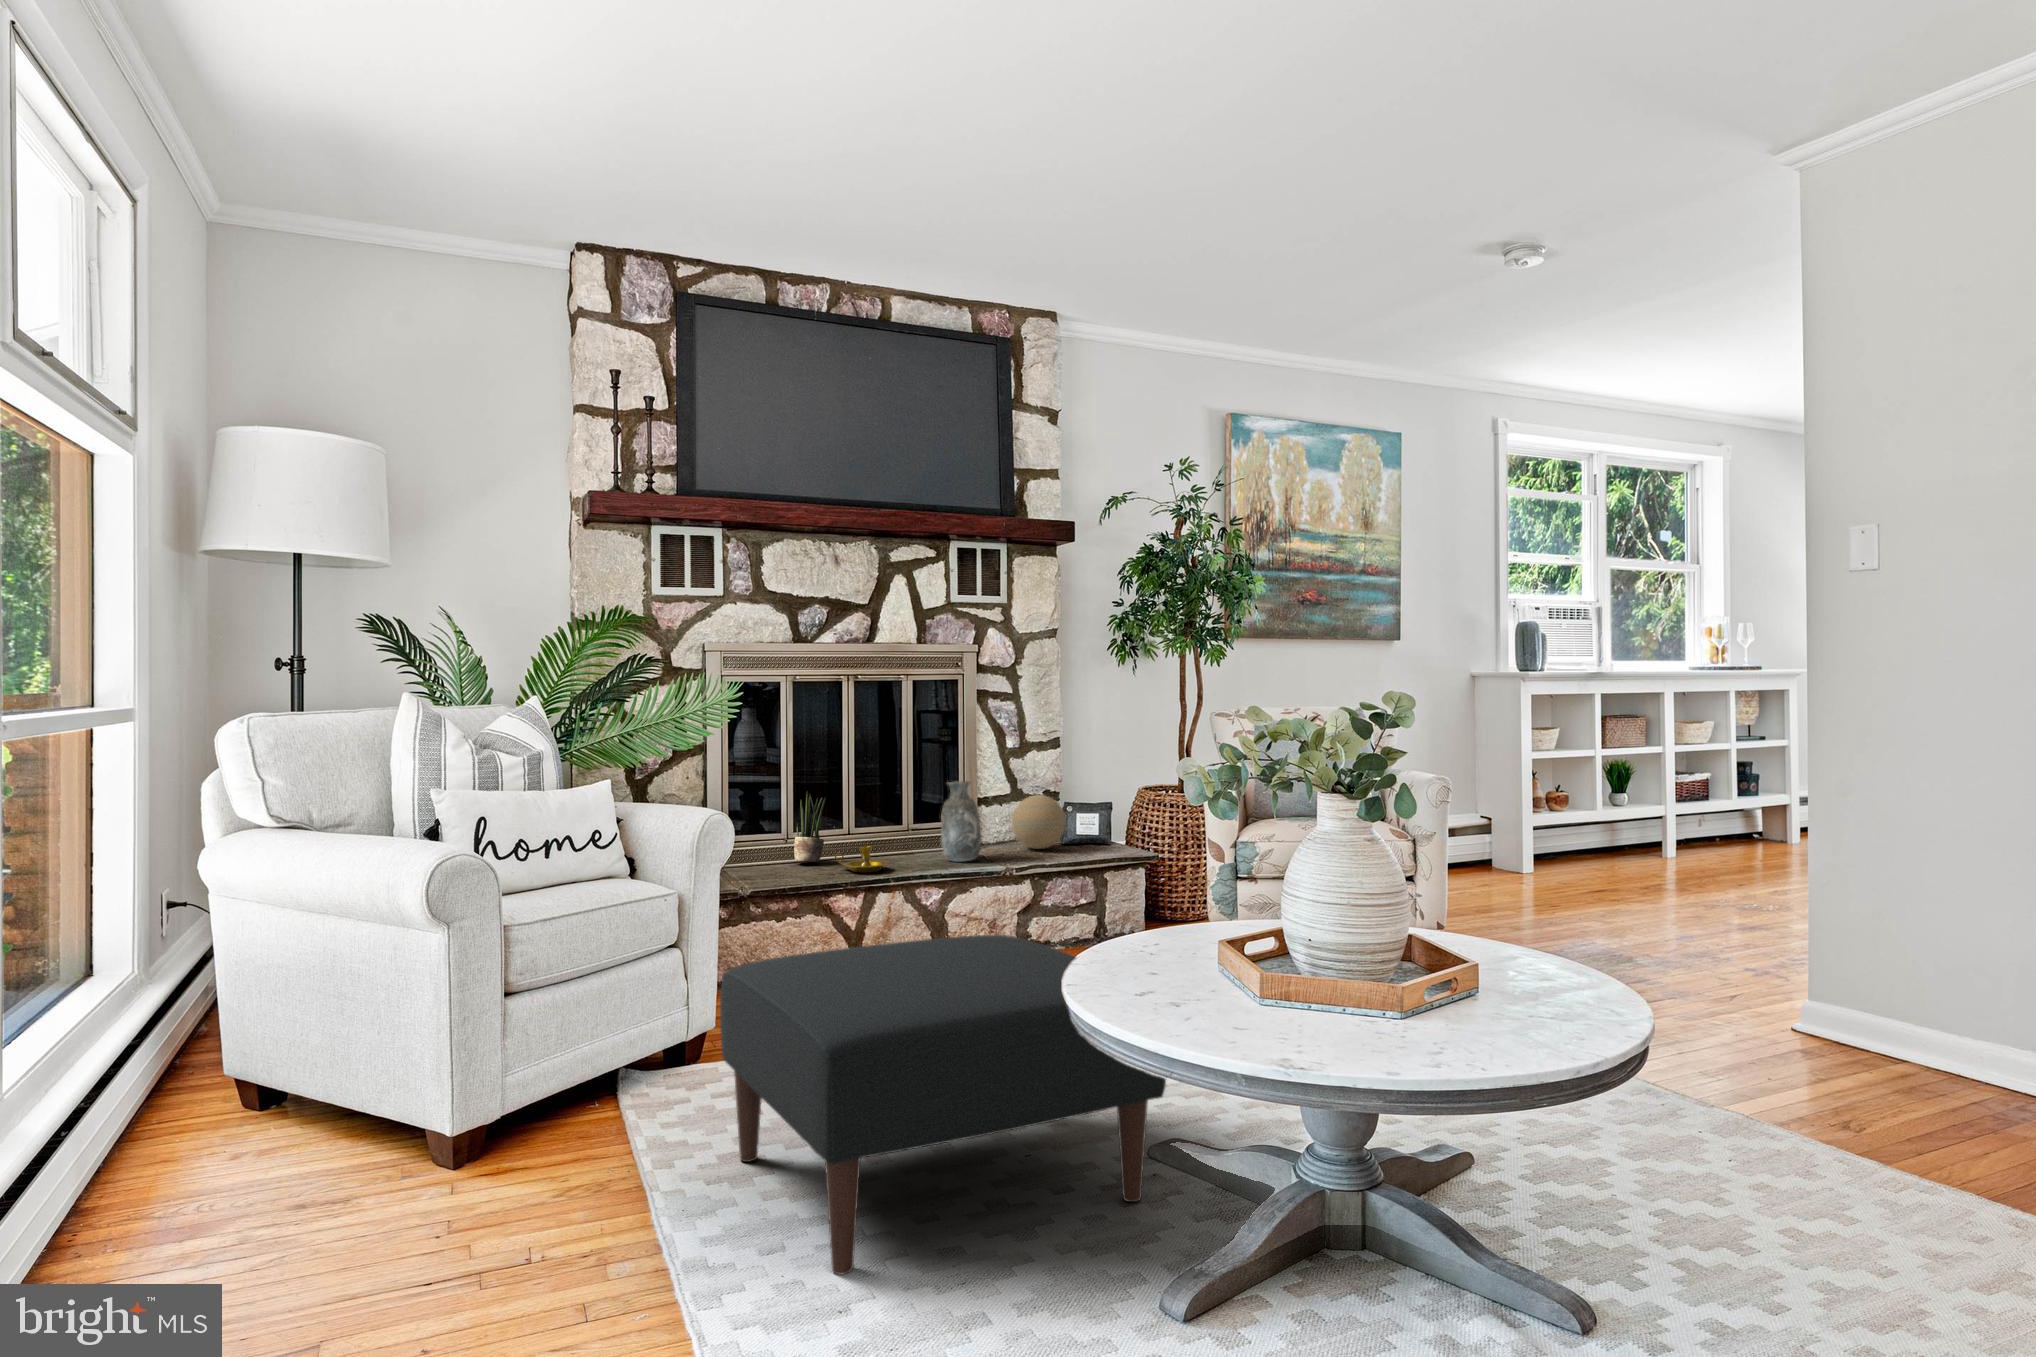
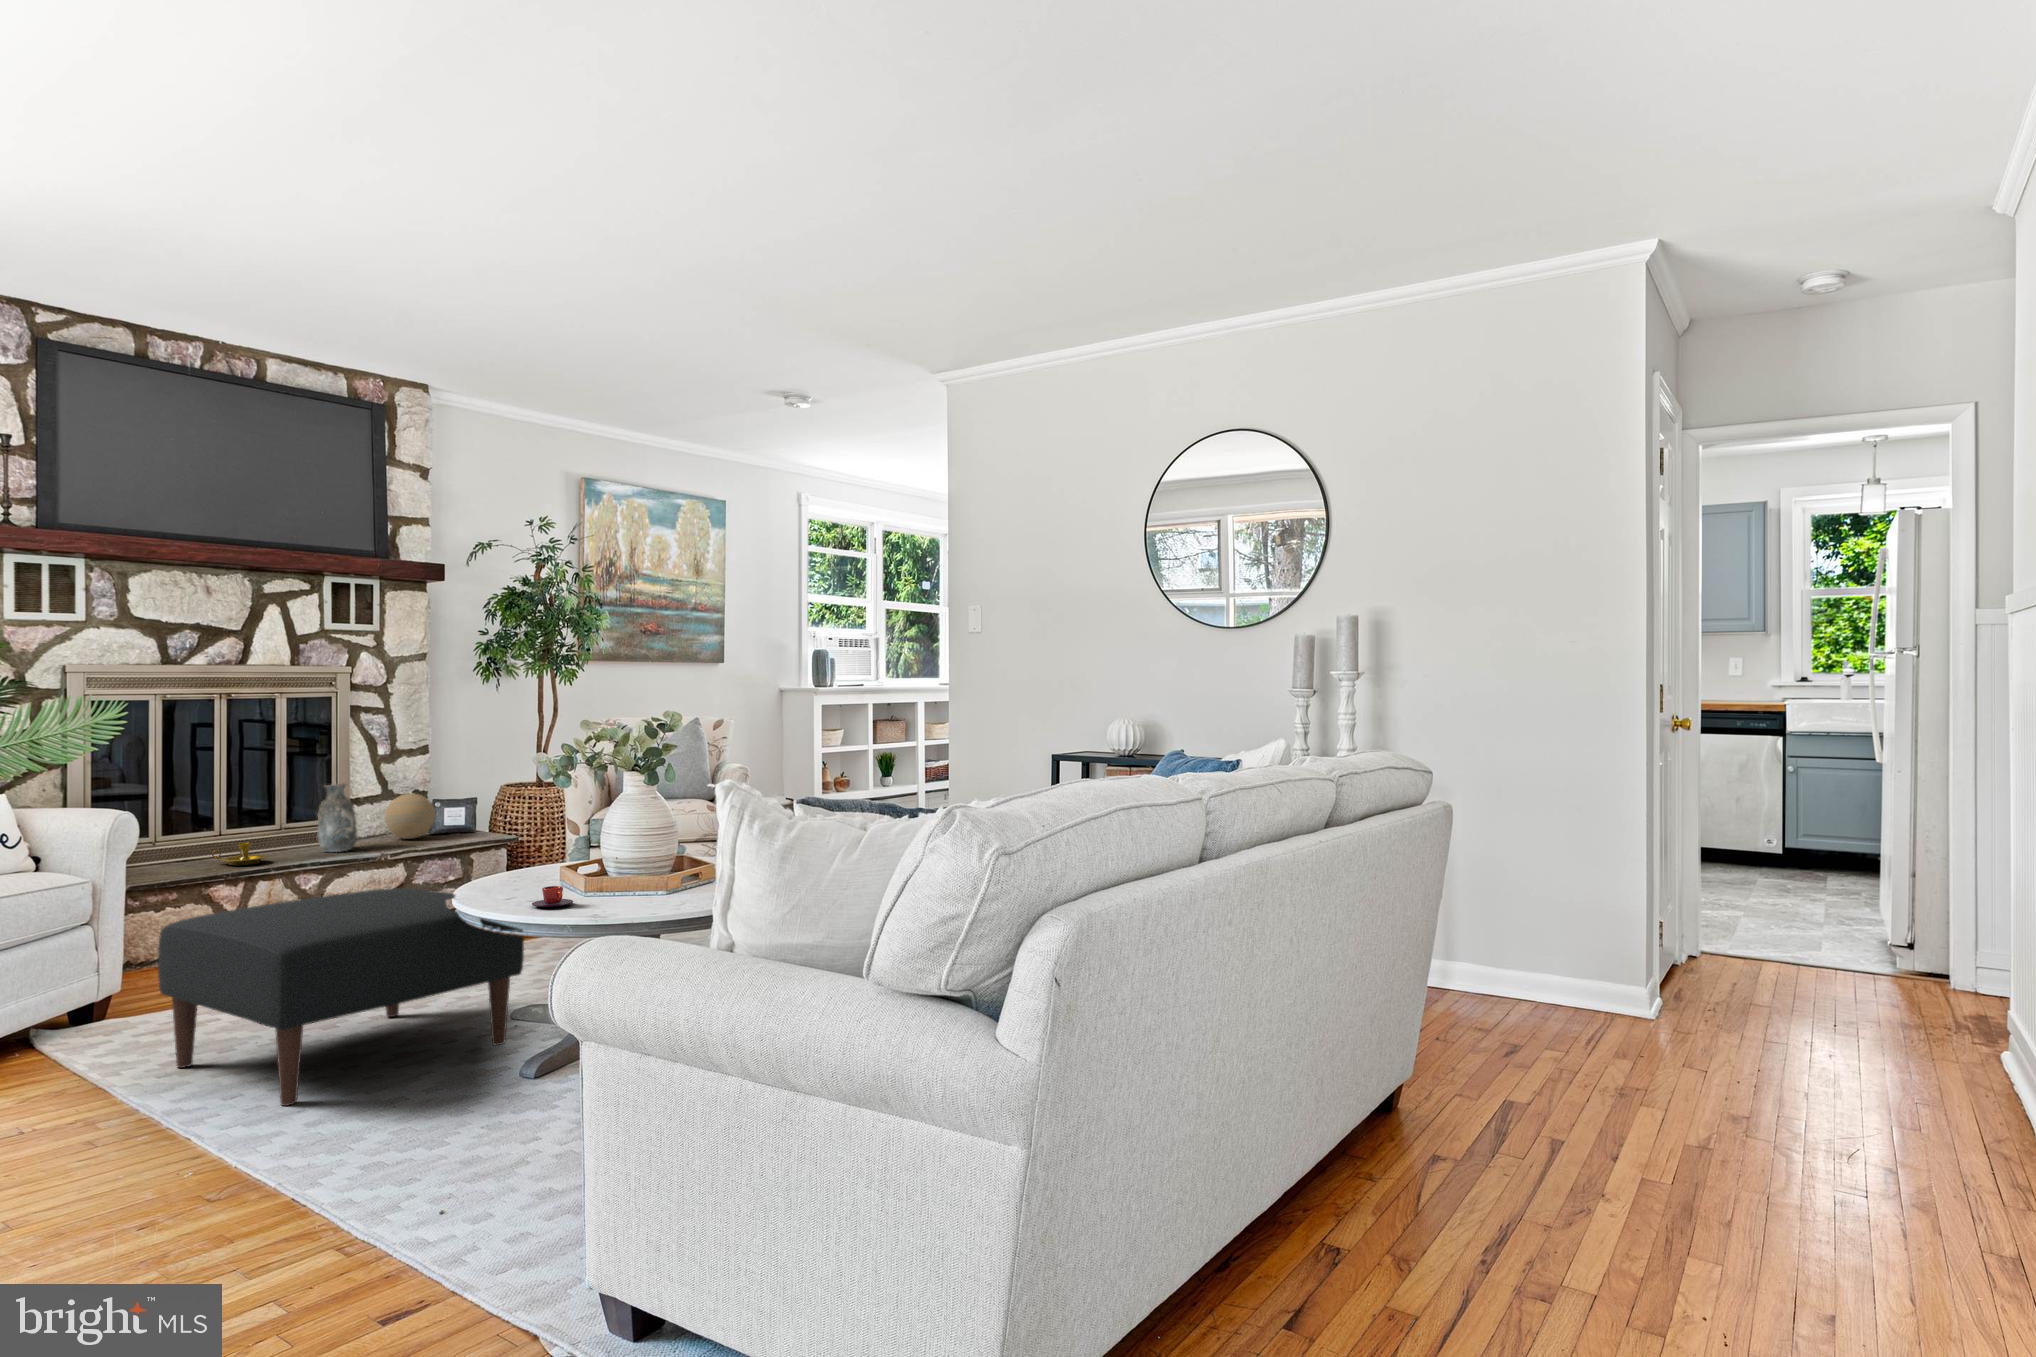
potted plant: present [794,791,826,862] -> none [166,797,200,861]
teacup: none [1179,976,1244,1014] -> present [532,886,573,907]

